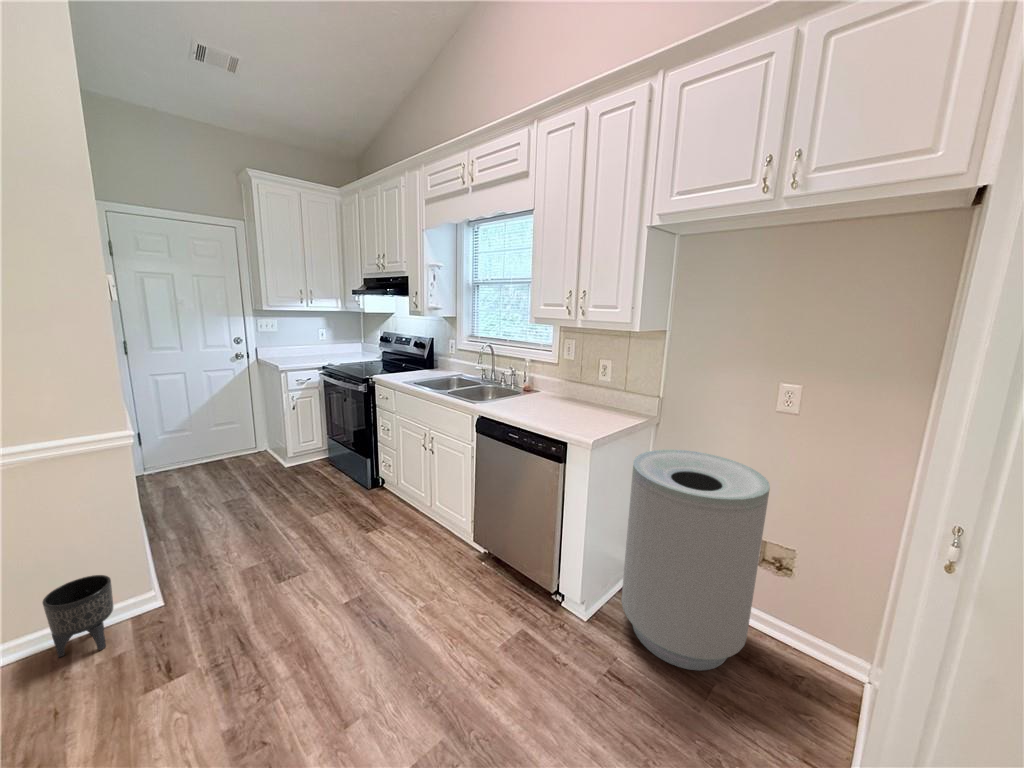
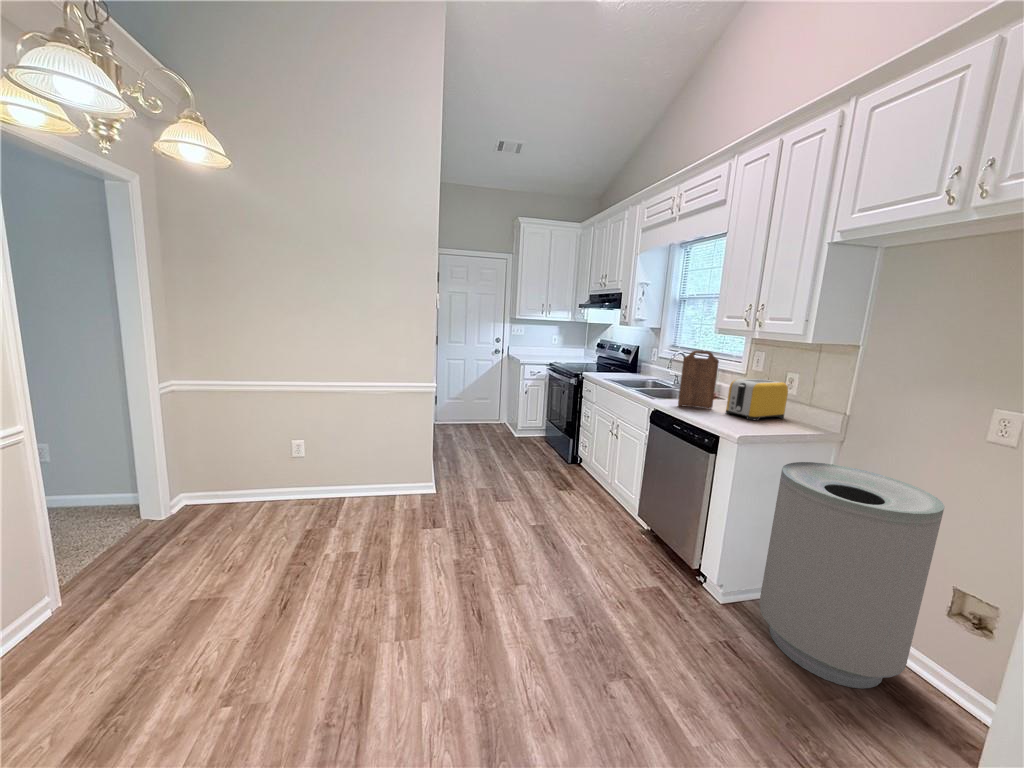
cutting board: none [506,344,542,410] -> present [678,351,719,408]
toaster: none [555,369,605,416] -> present [726,379,788,420]
planter: present [43,575,113,657] -> none [389,462,416,504]

